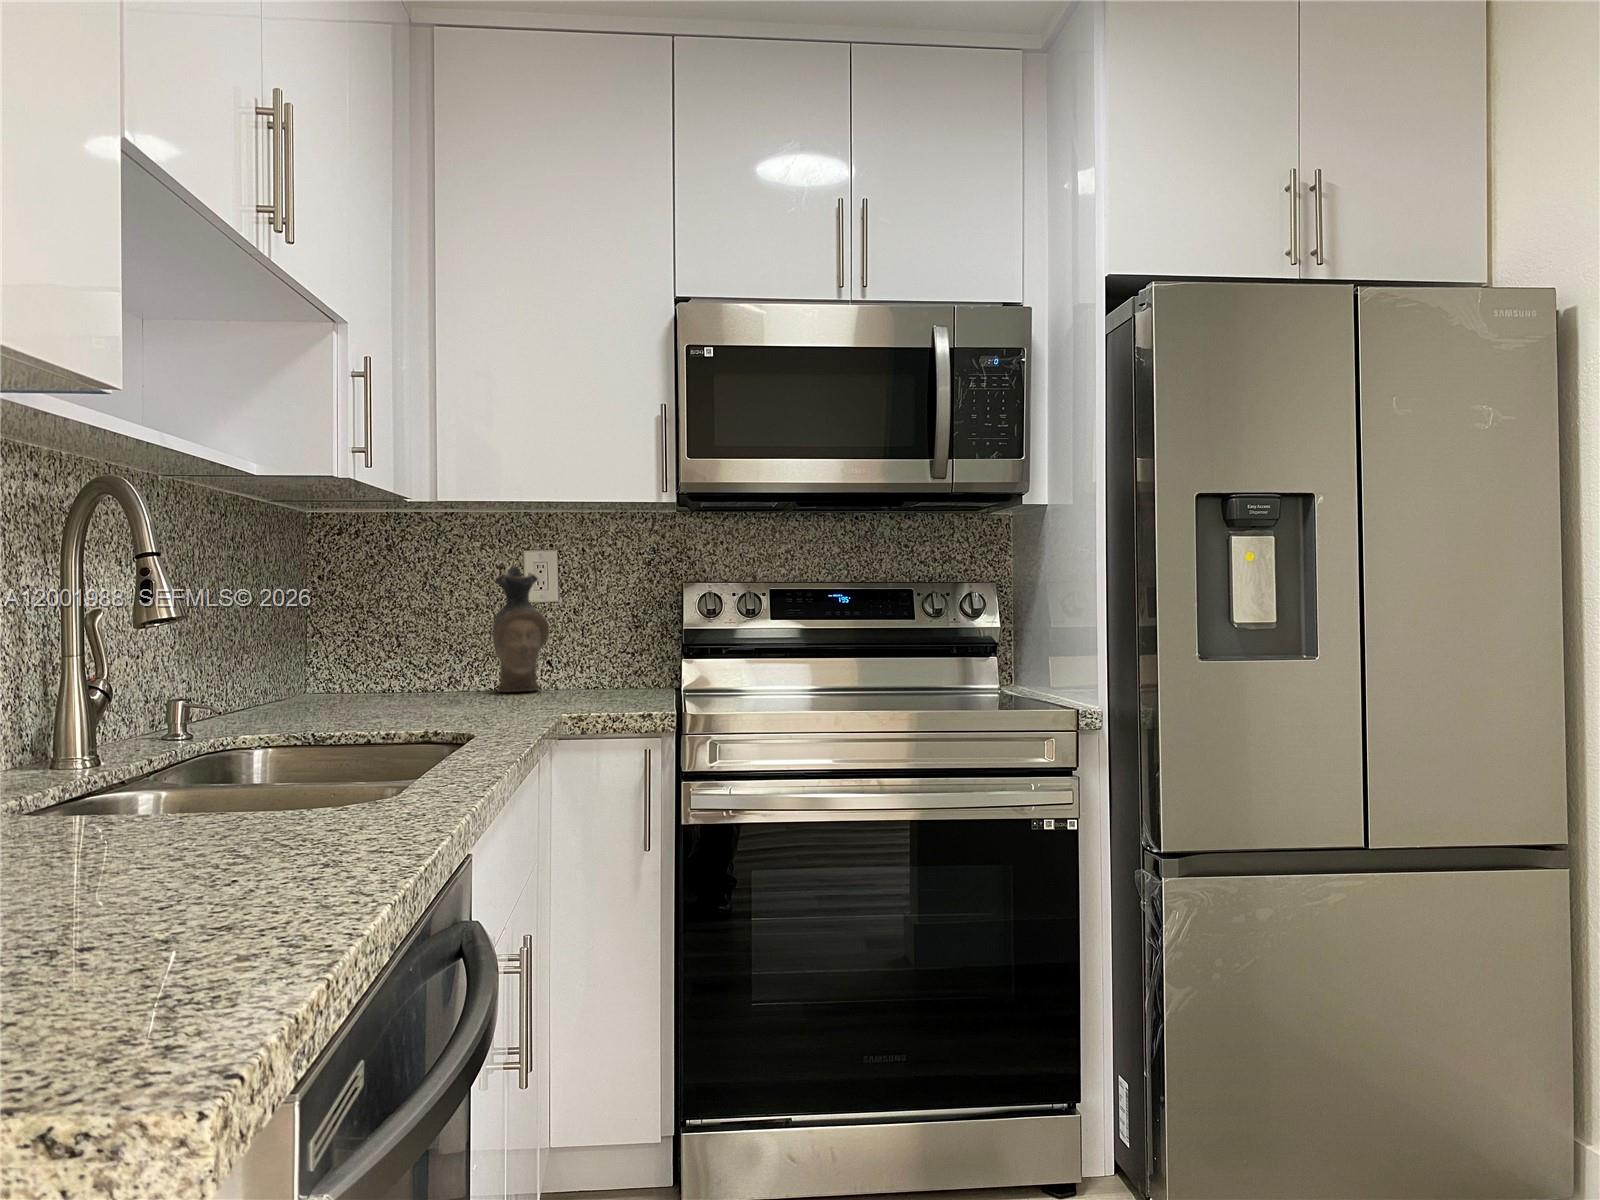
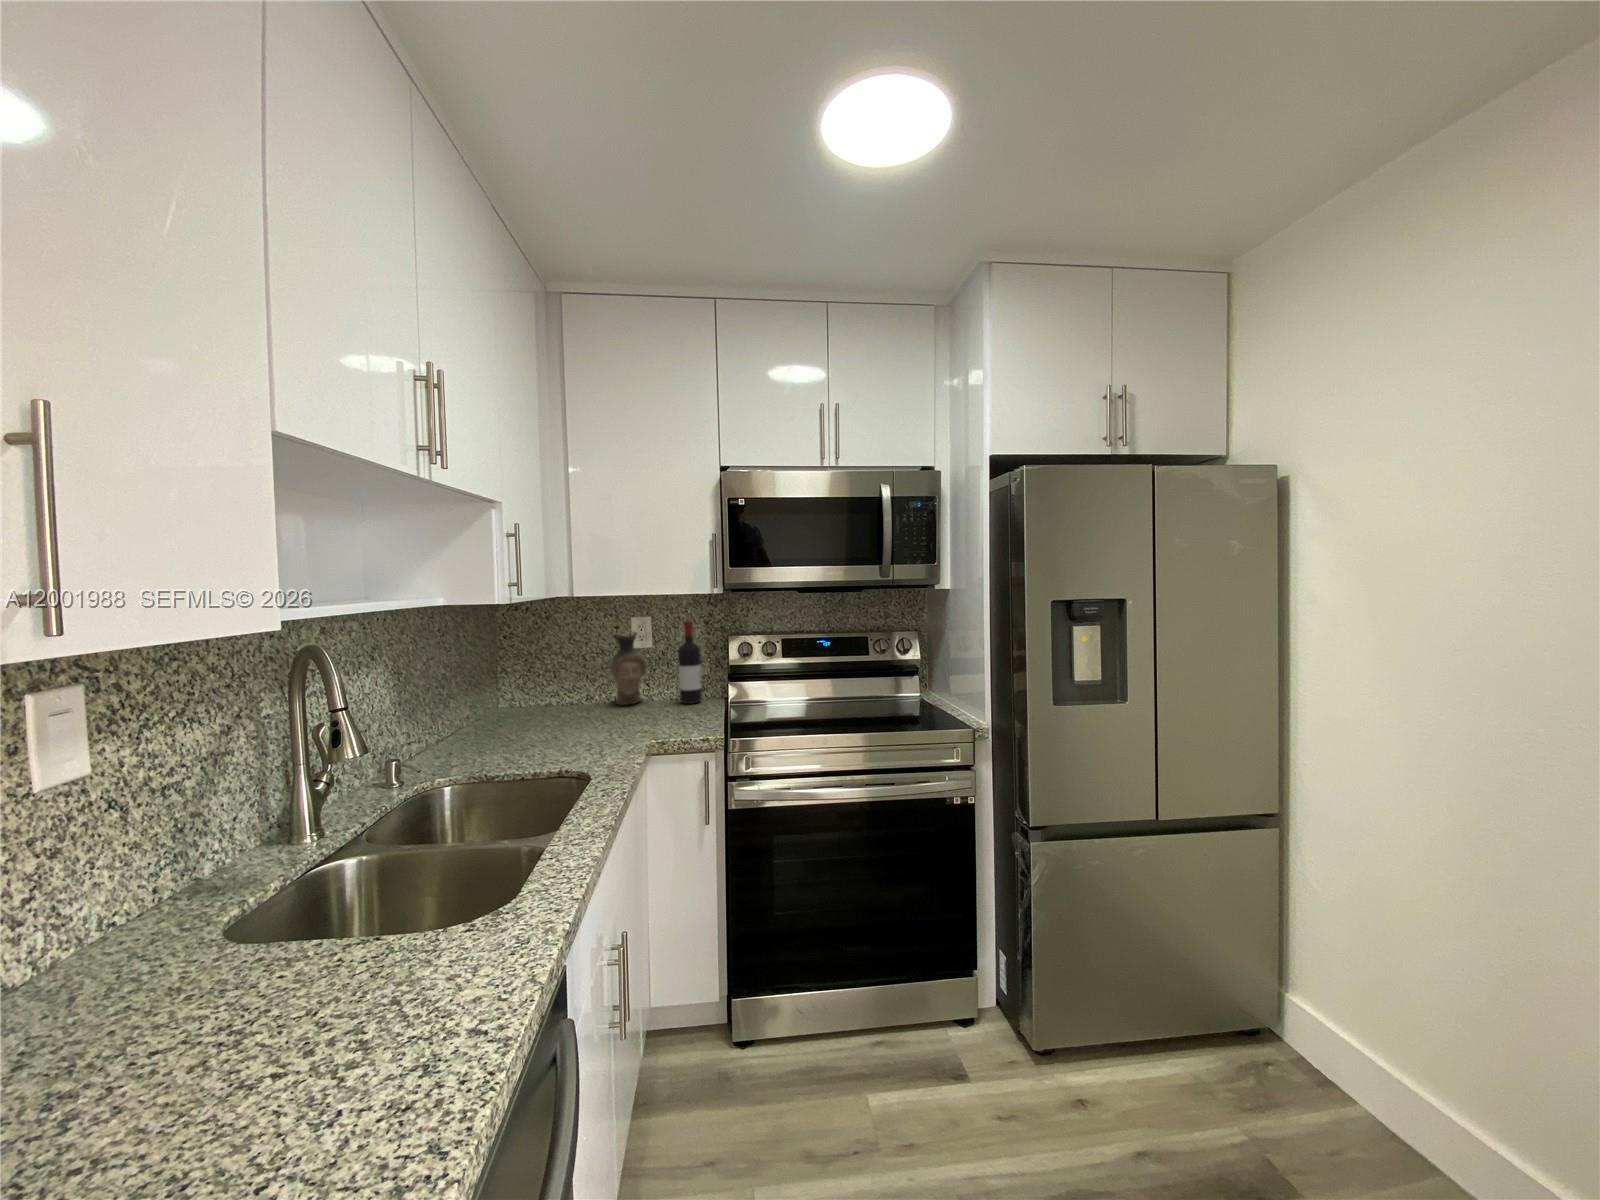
wine bottle: none [602,557,639,692] -> present [678,621,702,704]

